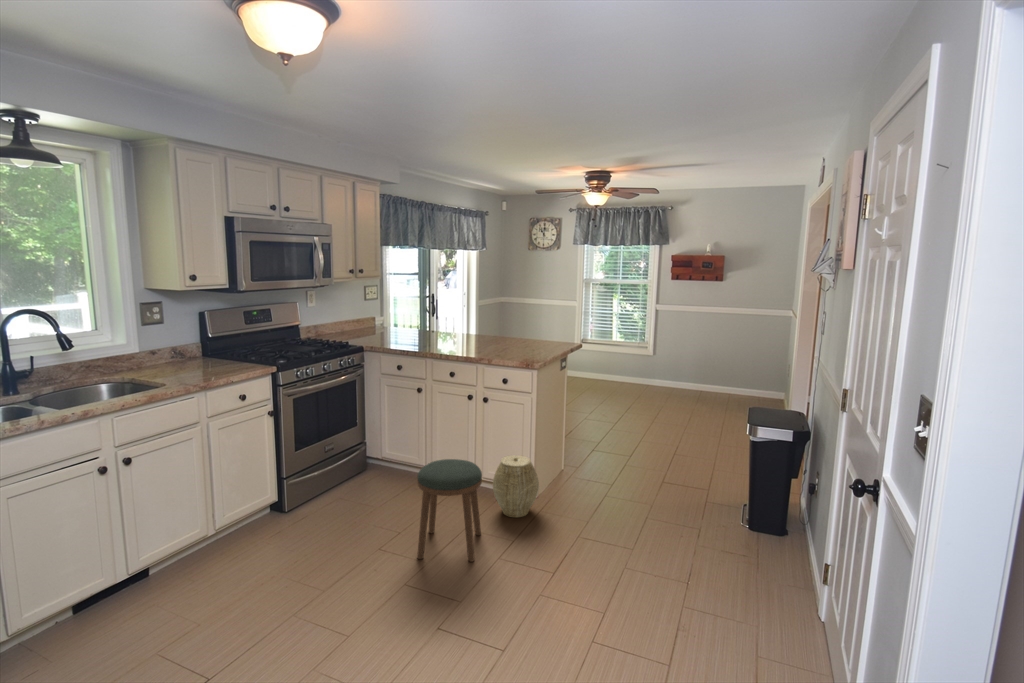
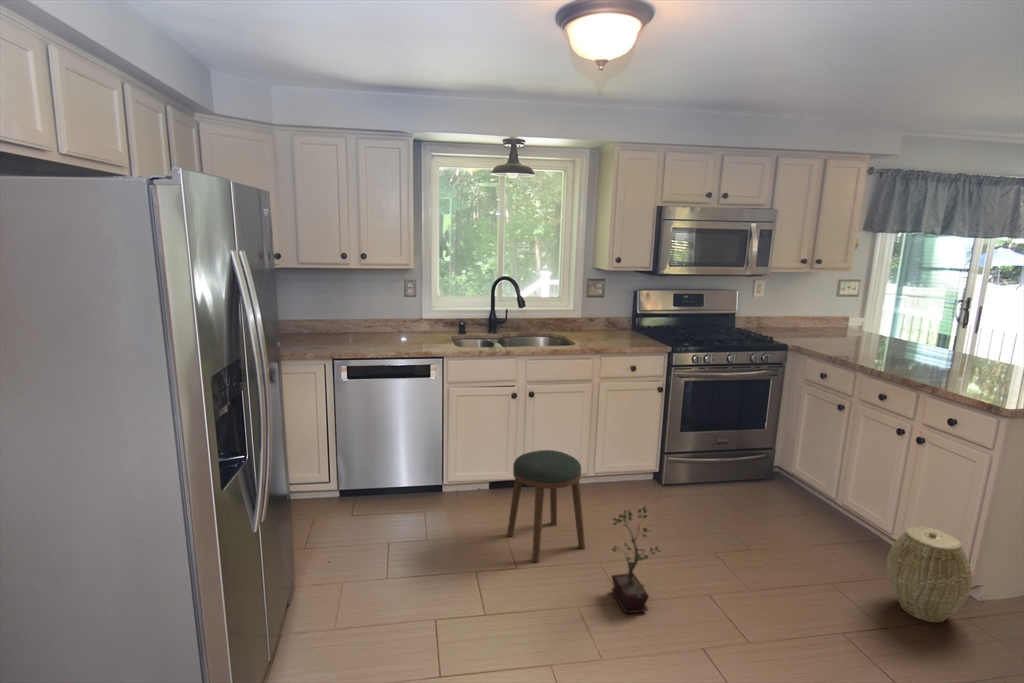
stool: present [417,459,482,562] -> present [507,450,585,562]
potted plant: none [323,520,403,632] -> present [611,507,661,613]

